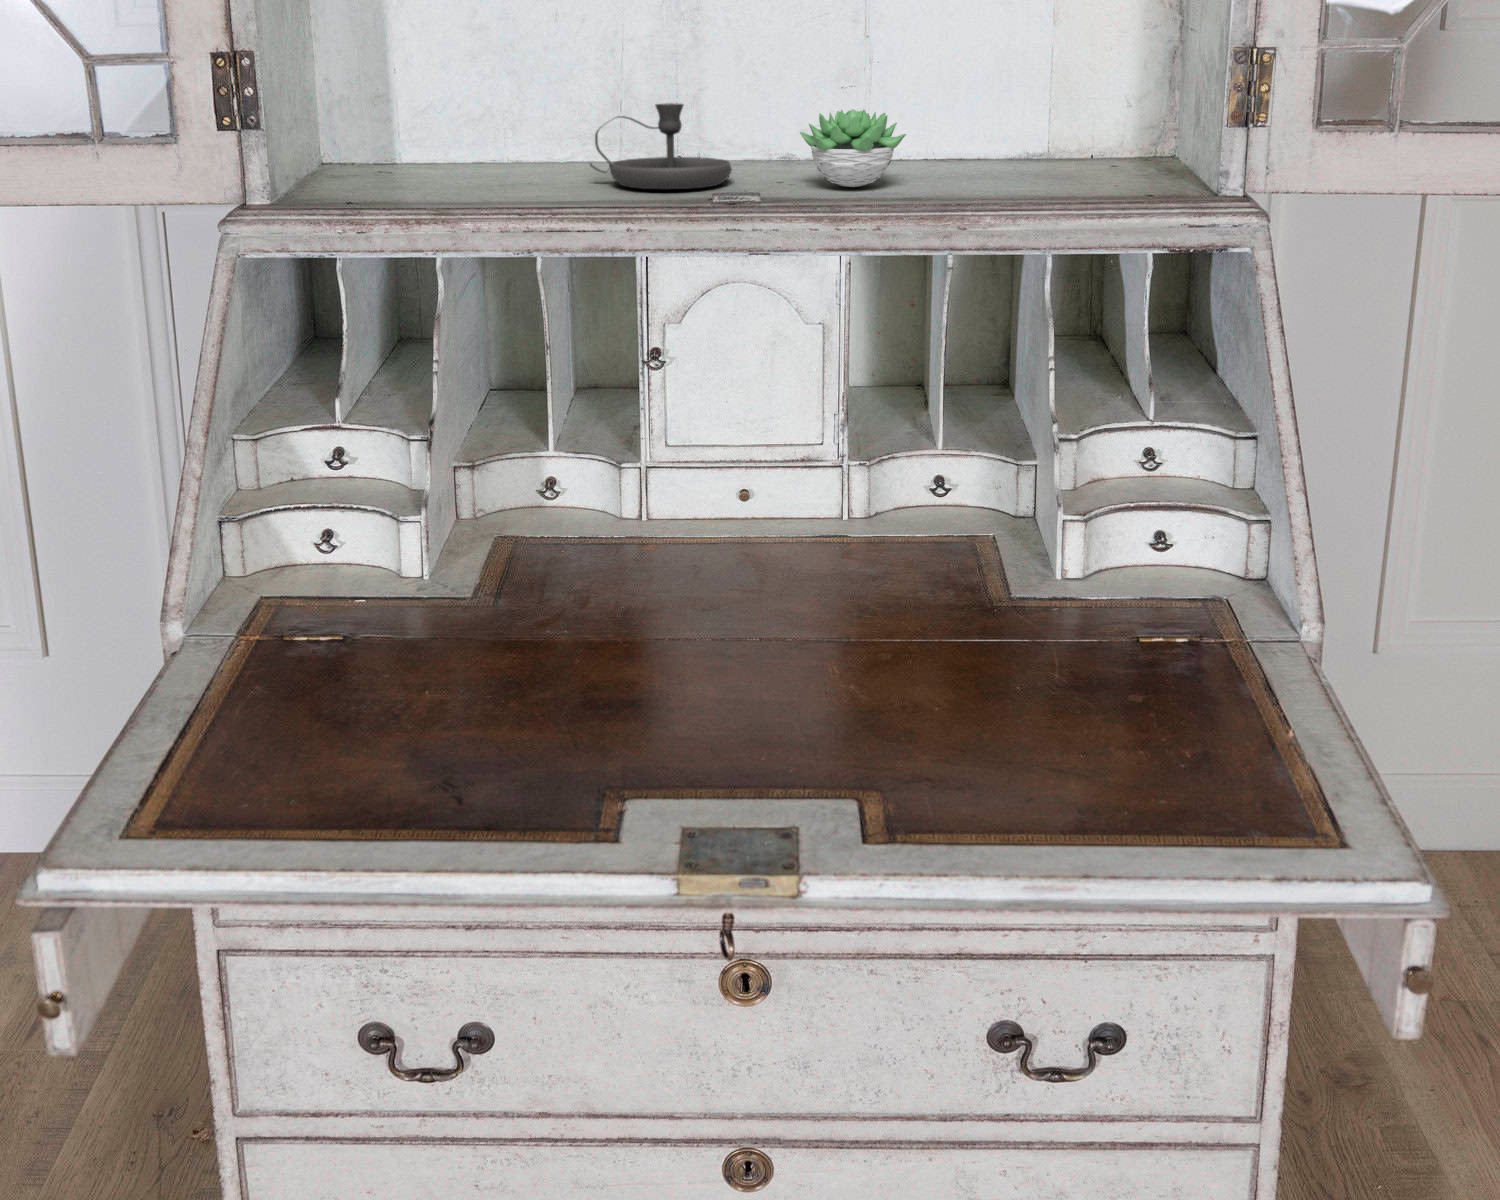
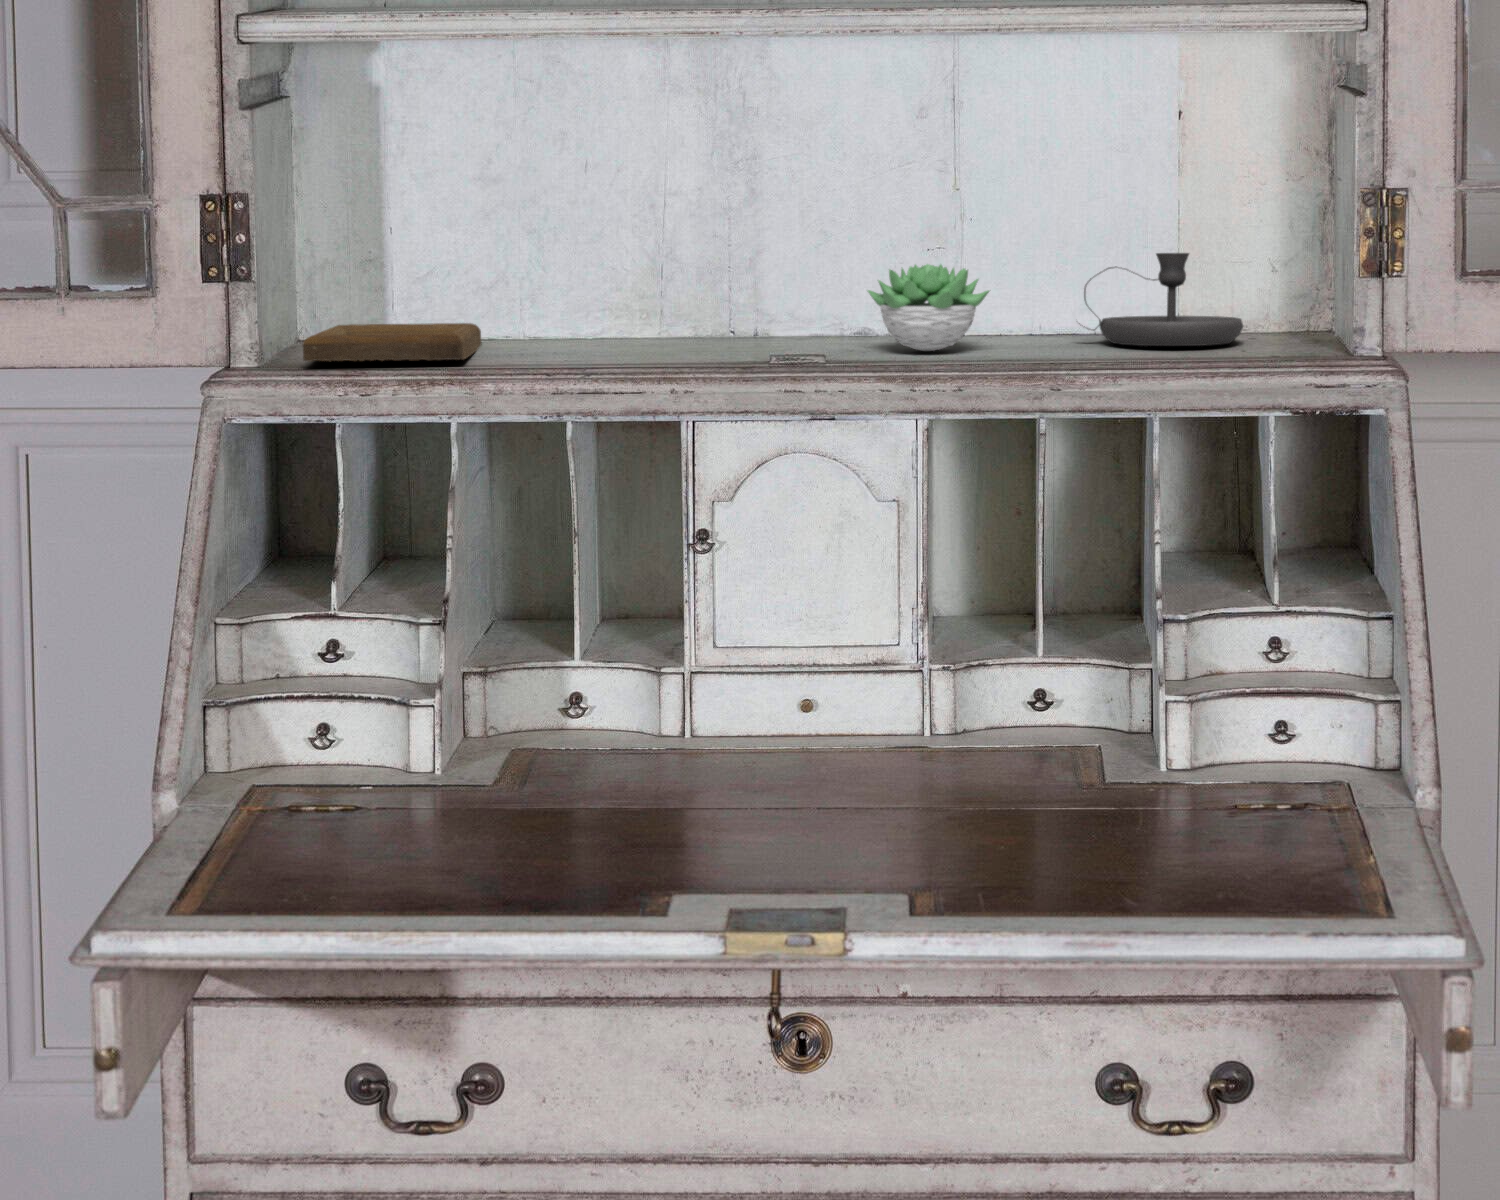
candlestick: present [590,103,732,189] -> present [1079,253,1243,346]
picture frame: none [309,157,473,199] -> present [303,323,482,362]

